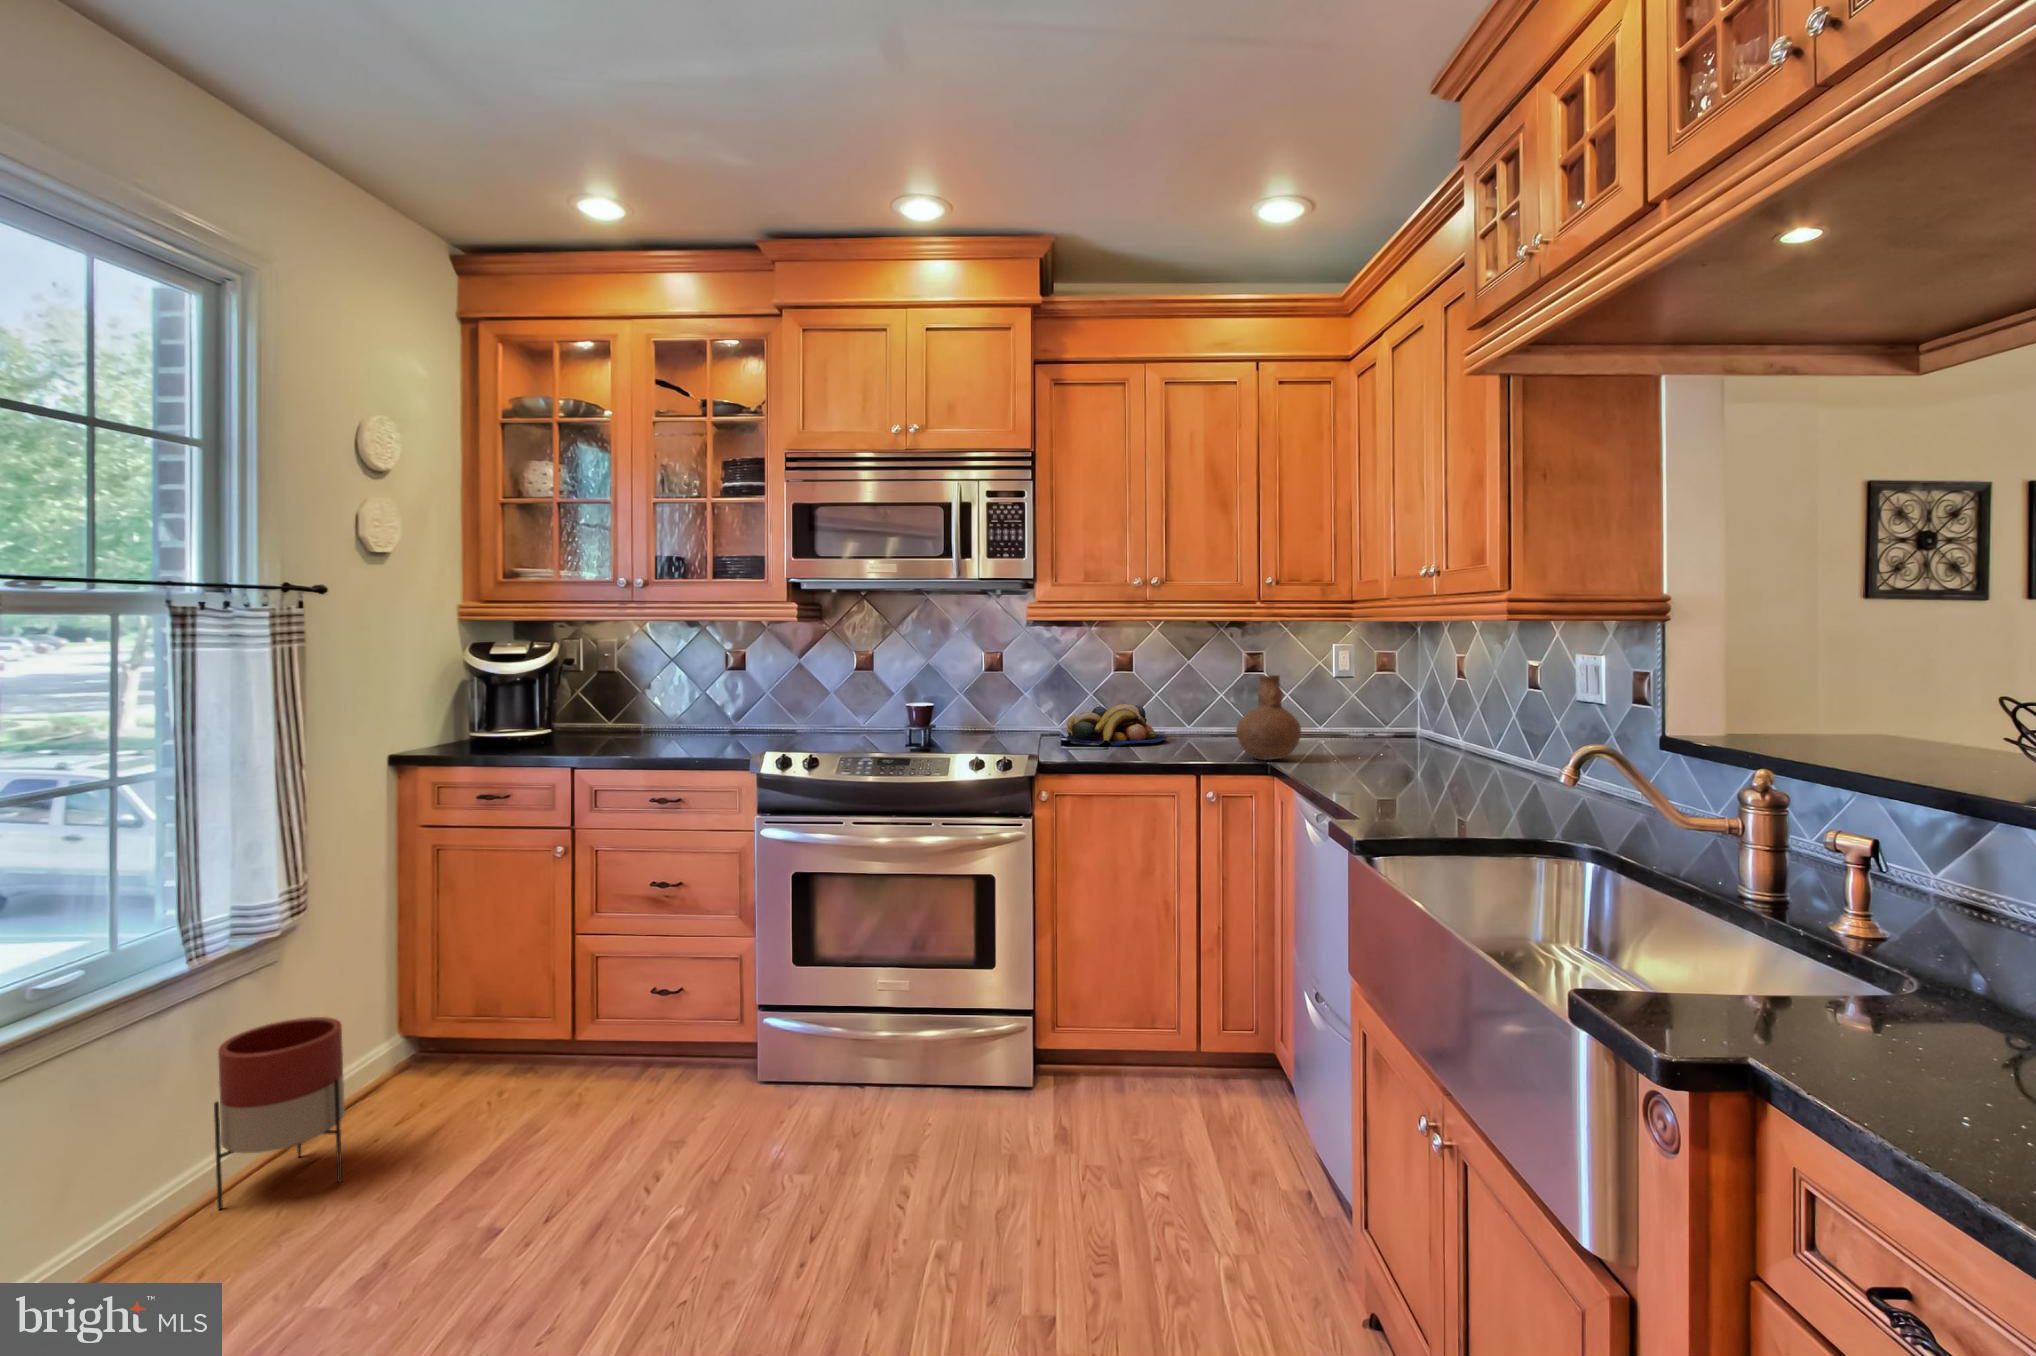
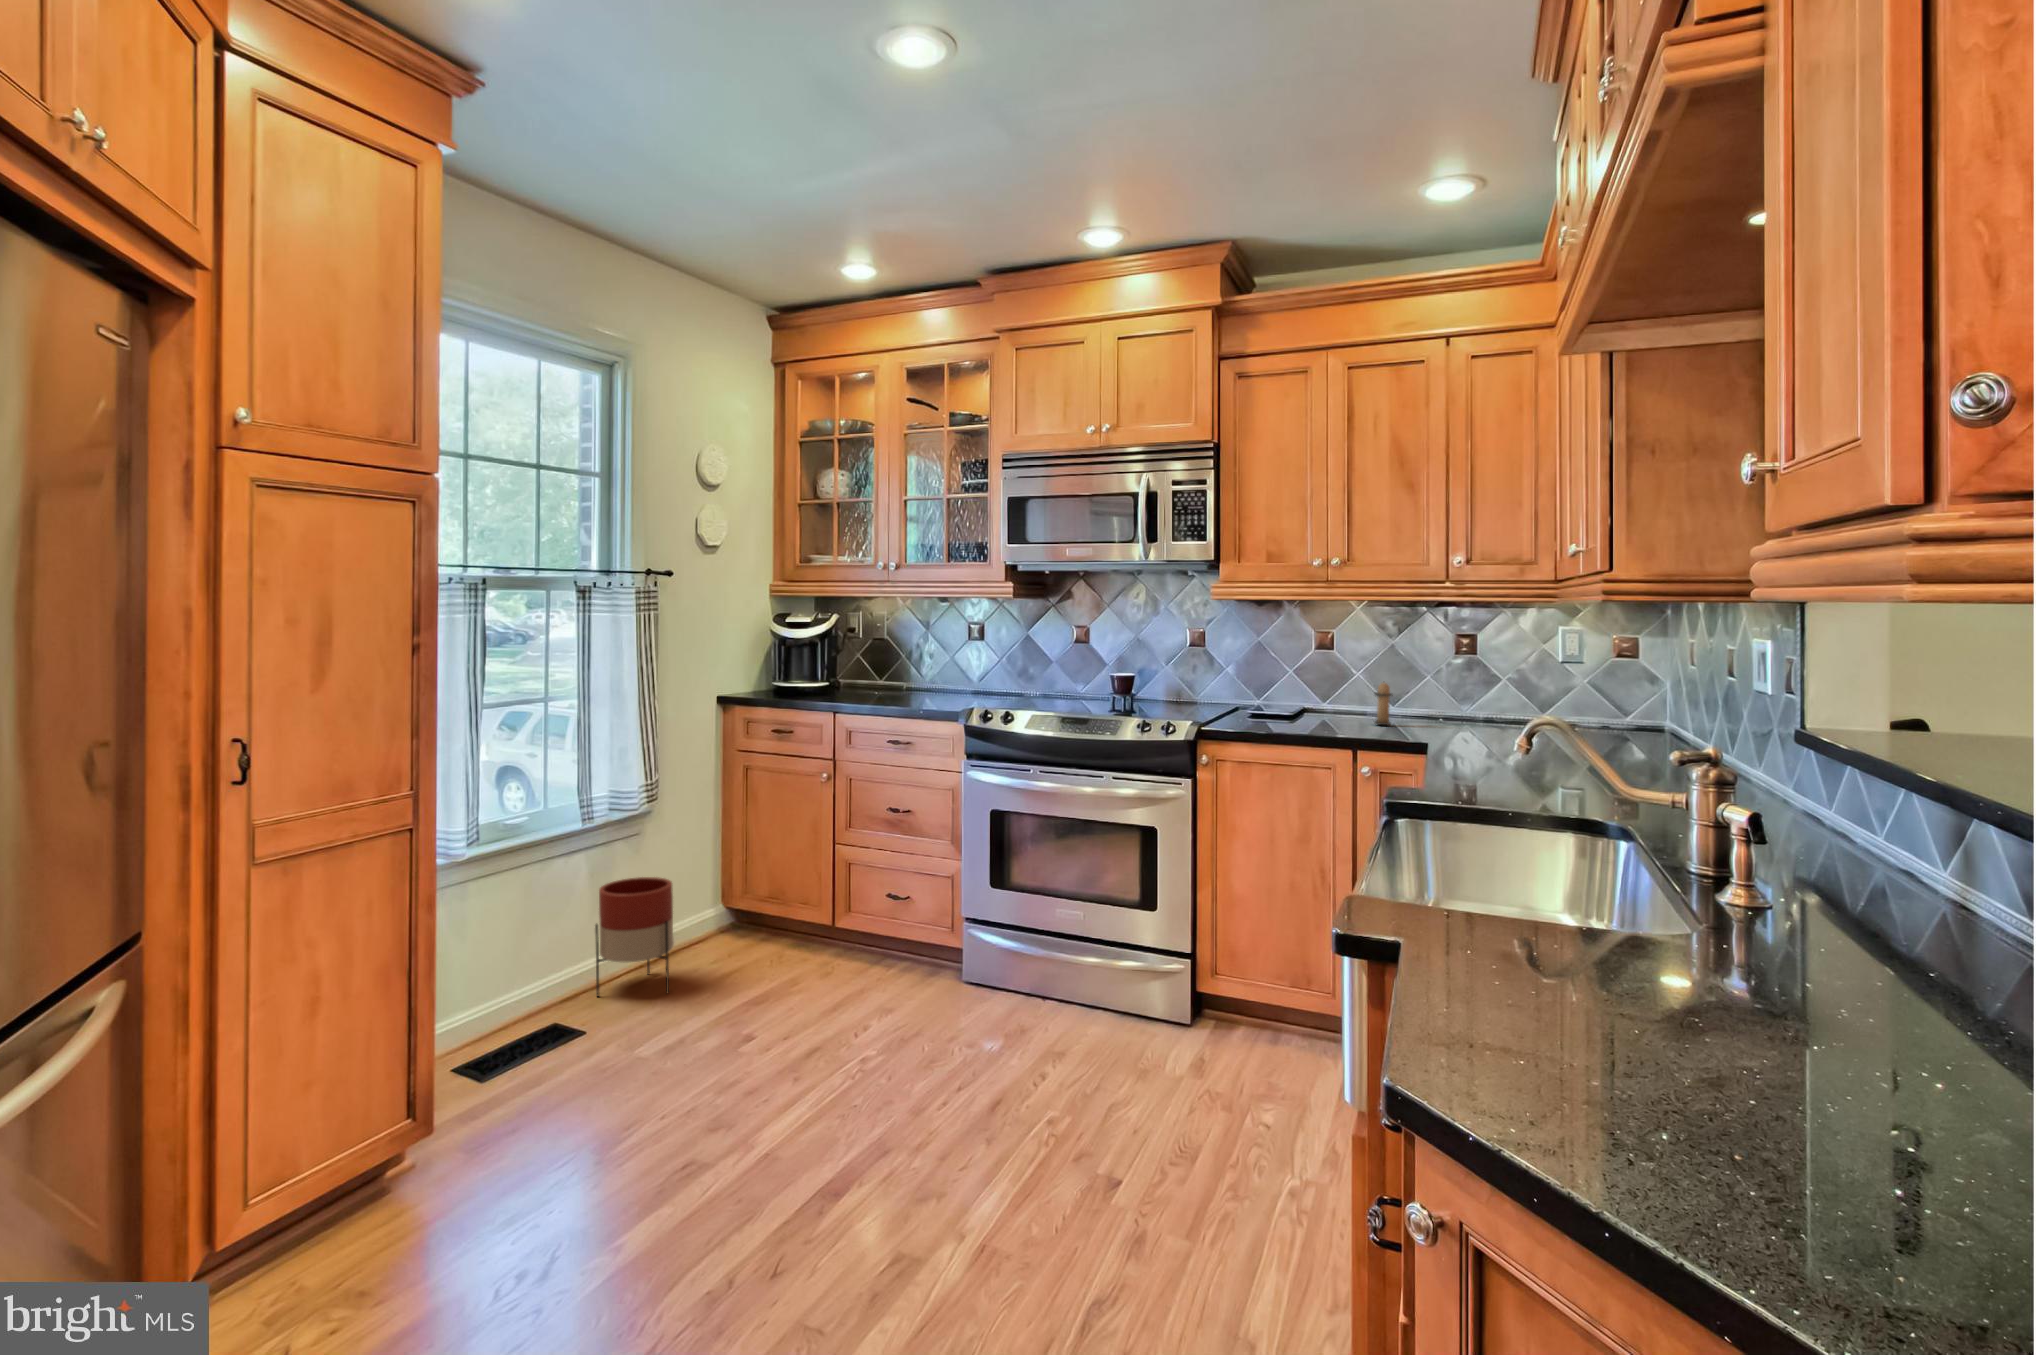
vase: present [1236,675,1301,760] -> none [1398,652,1466,735]
fruit bowl: present [1066,703,1167,745] -> none [1251,678,1352,716]
candle: none [1199,703,1223,751] -> present [1375,682,1393,725]

